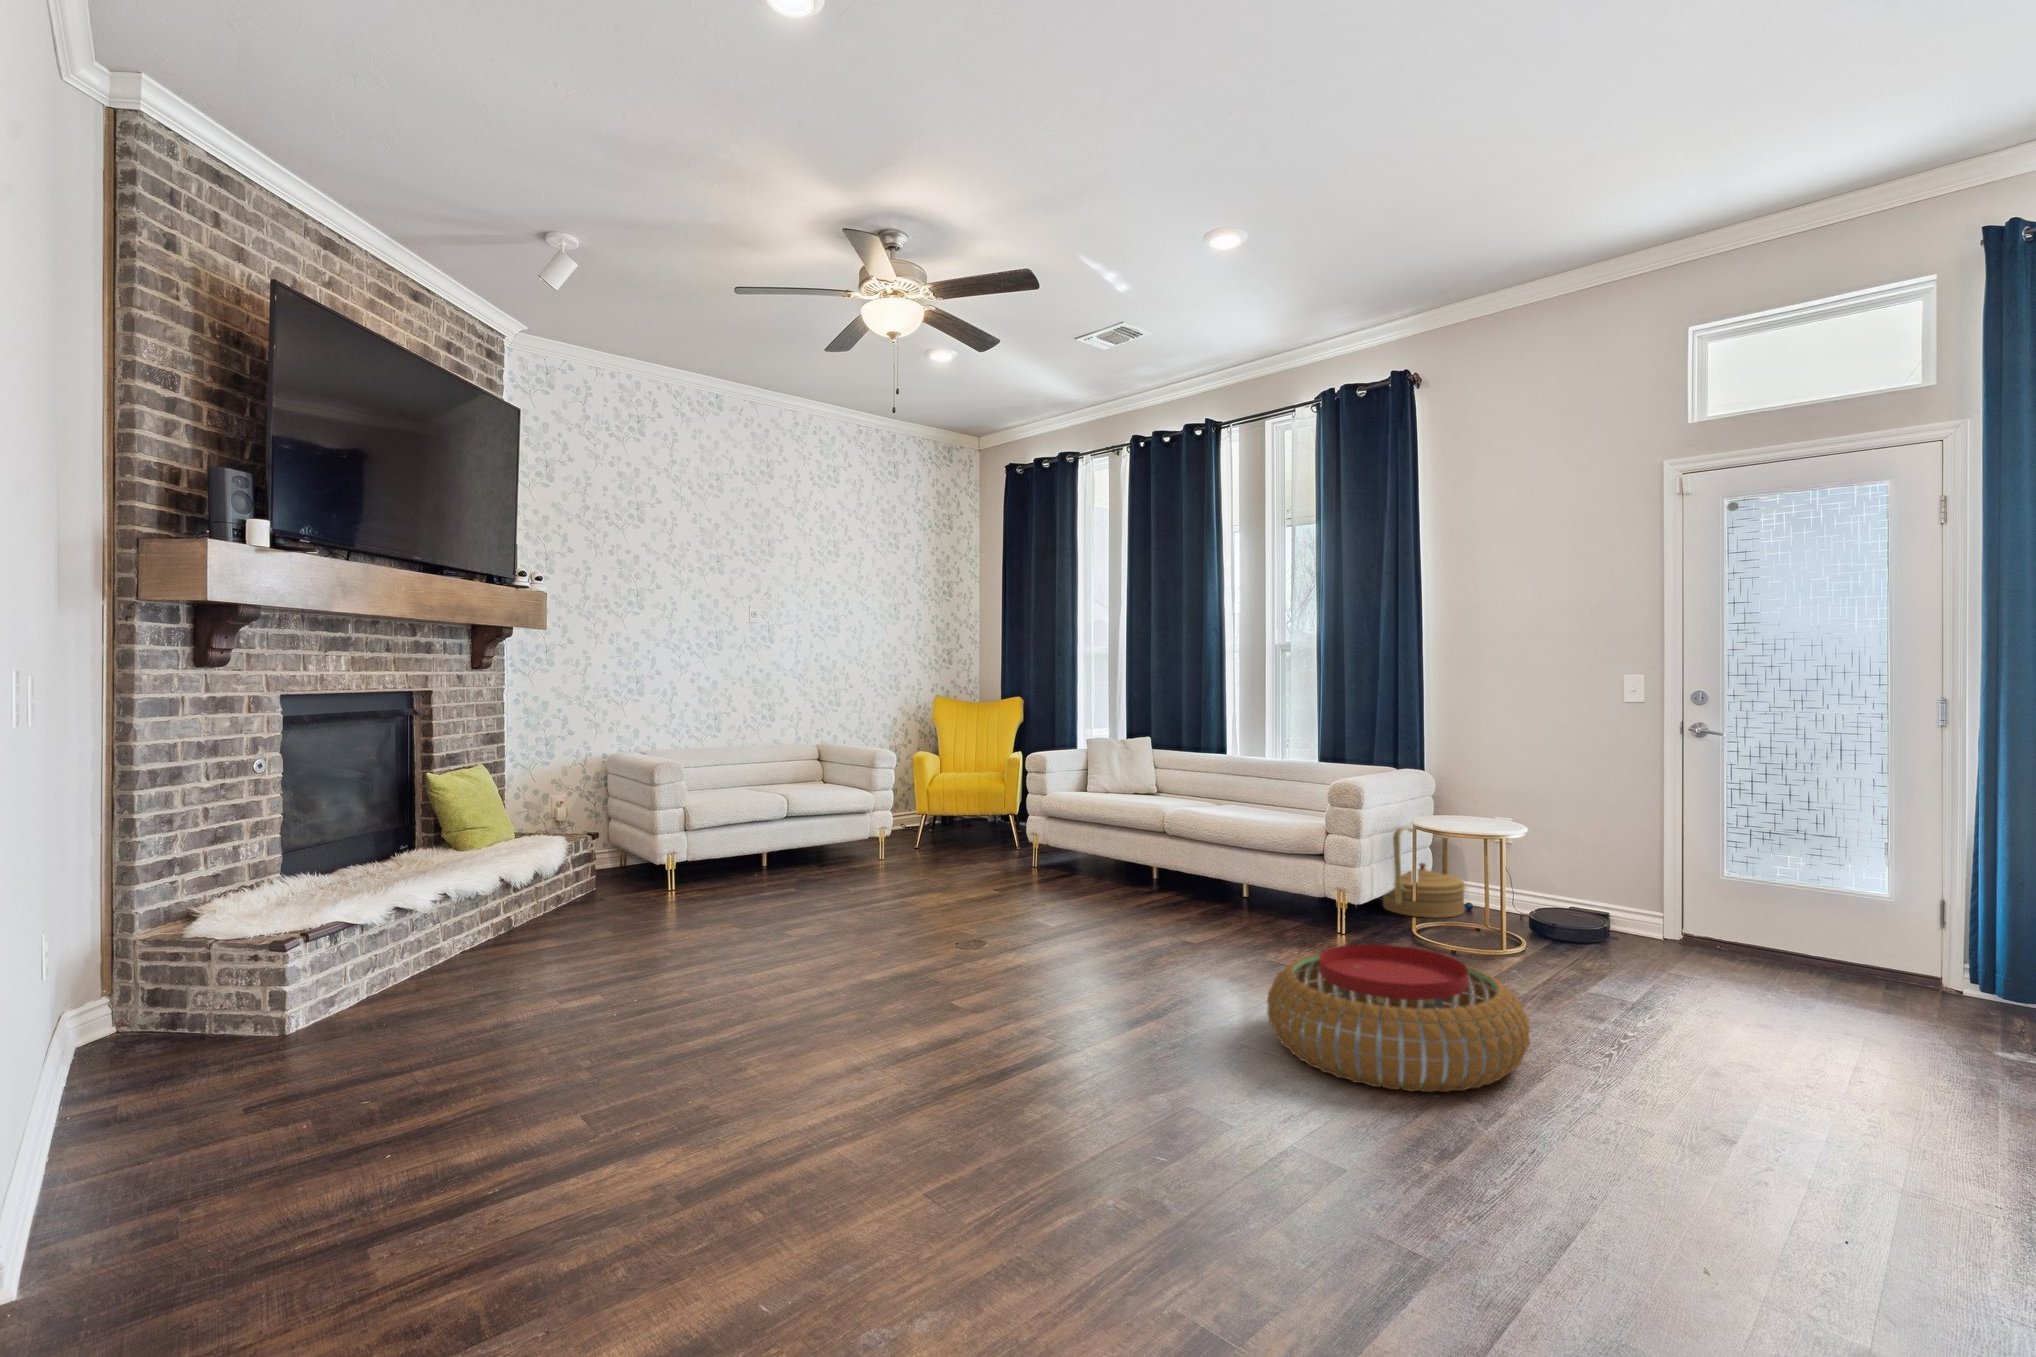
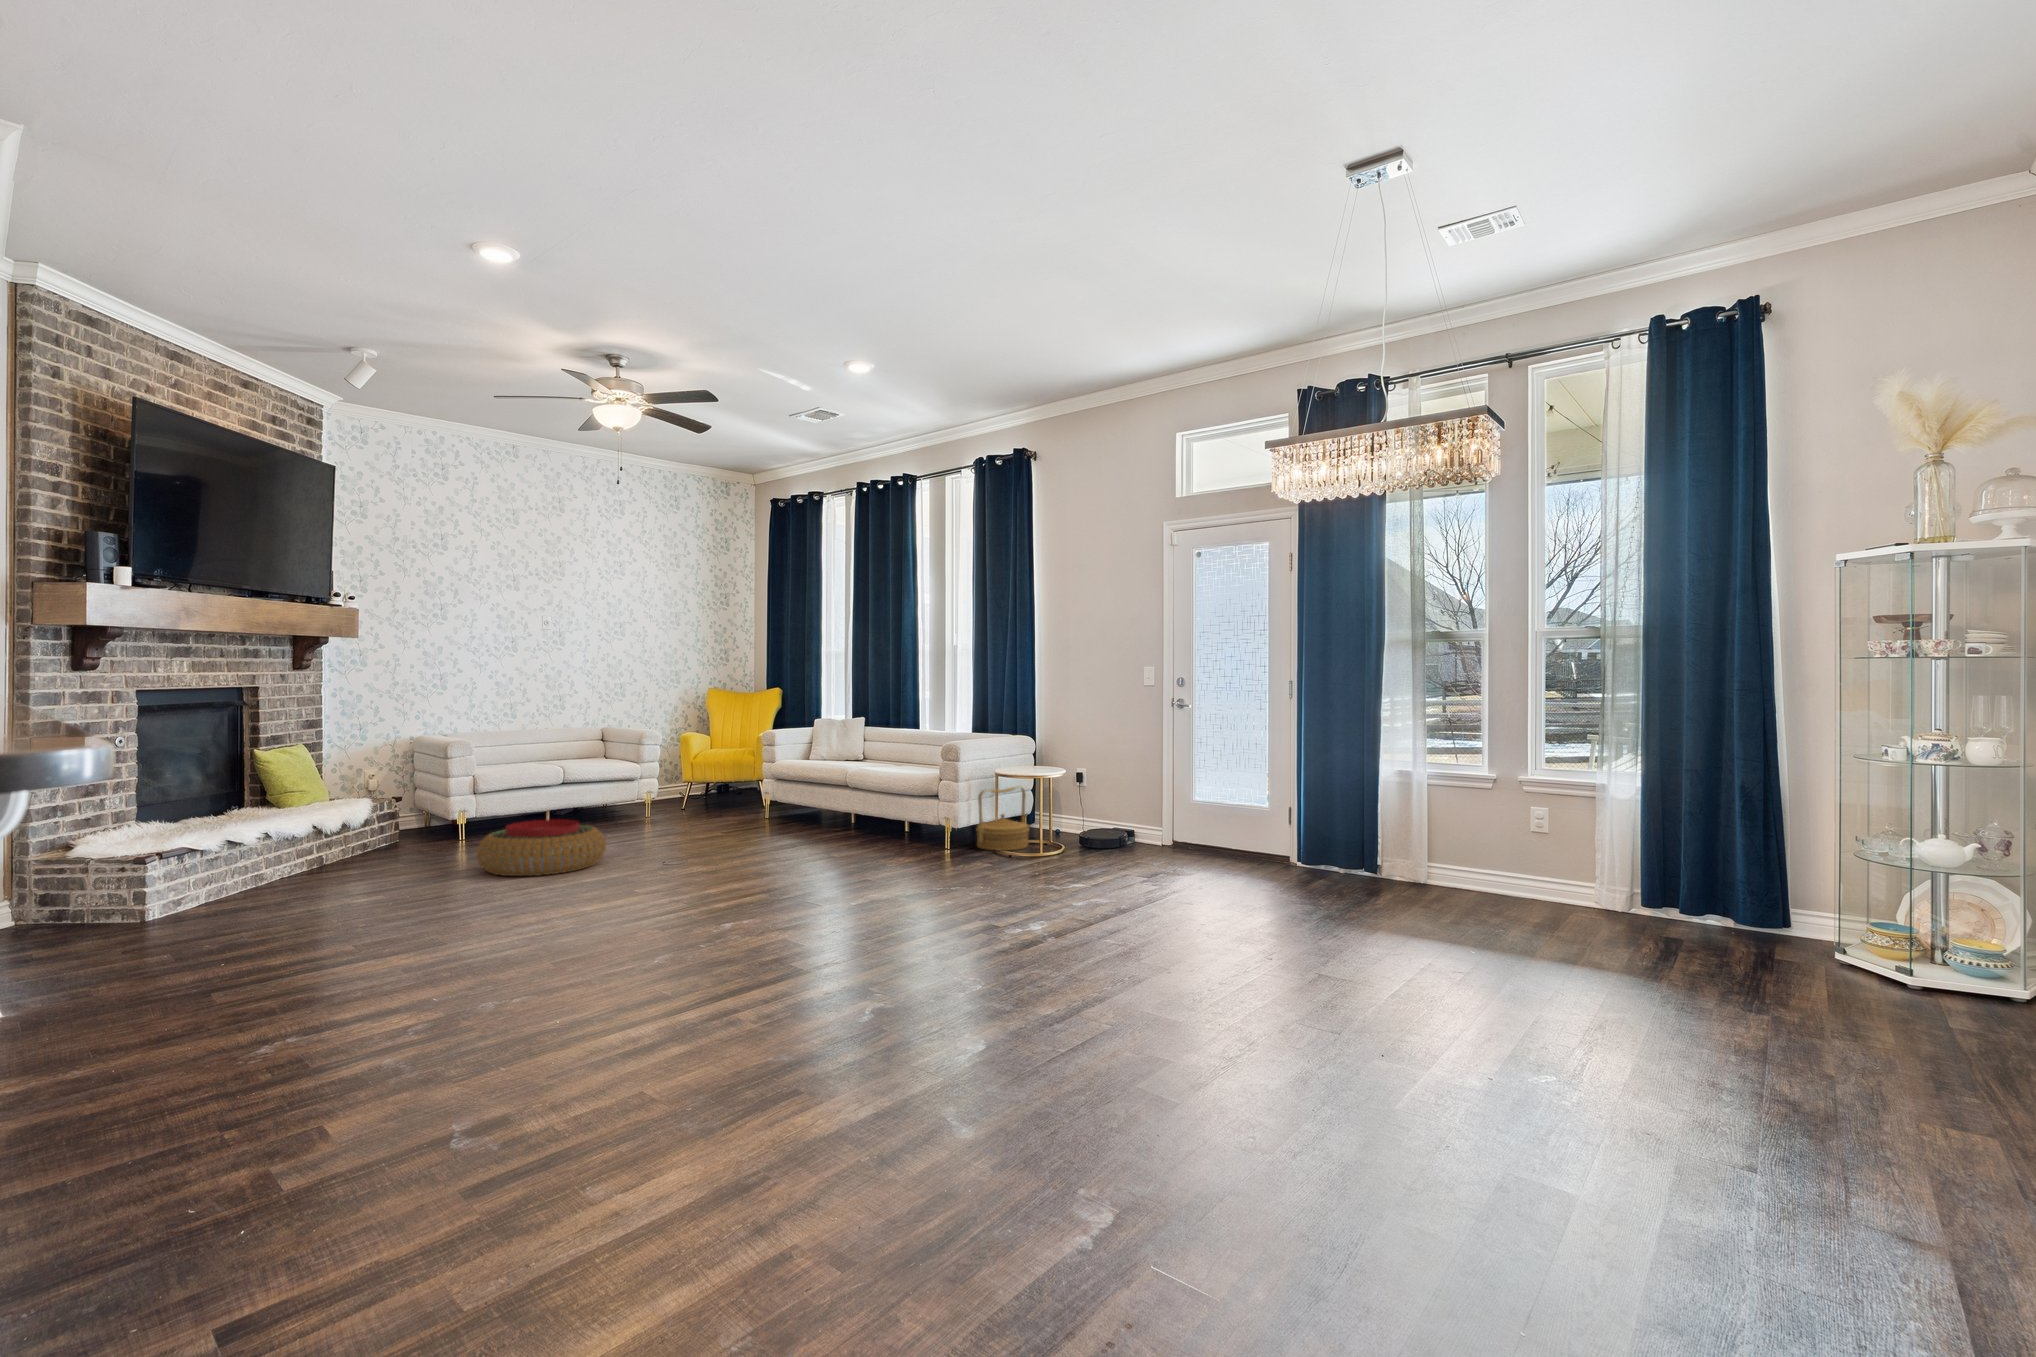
pouf: present [1267,944,1530,1092] -> present [477,819,606,876]

